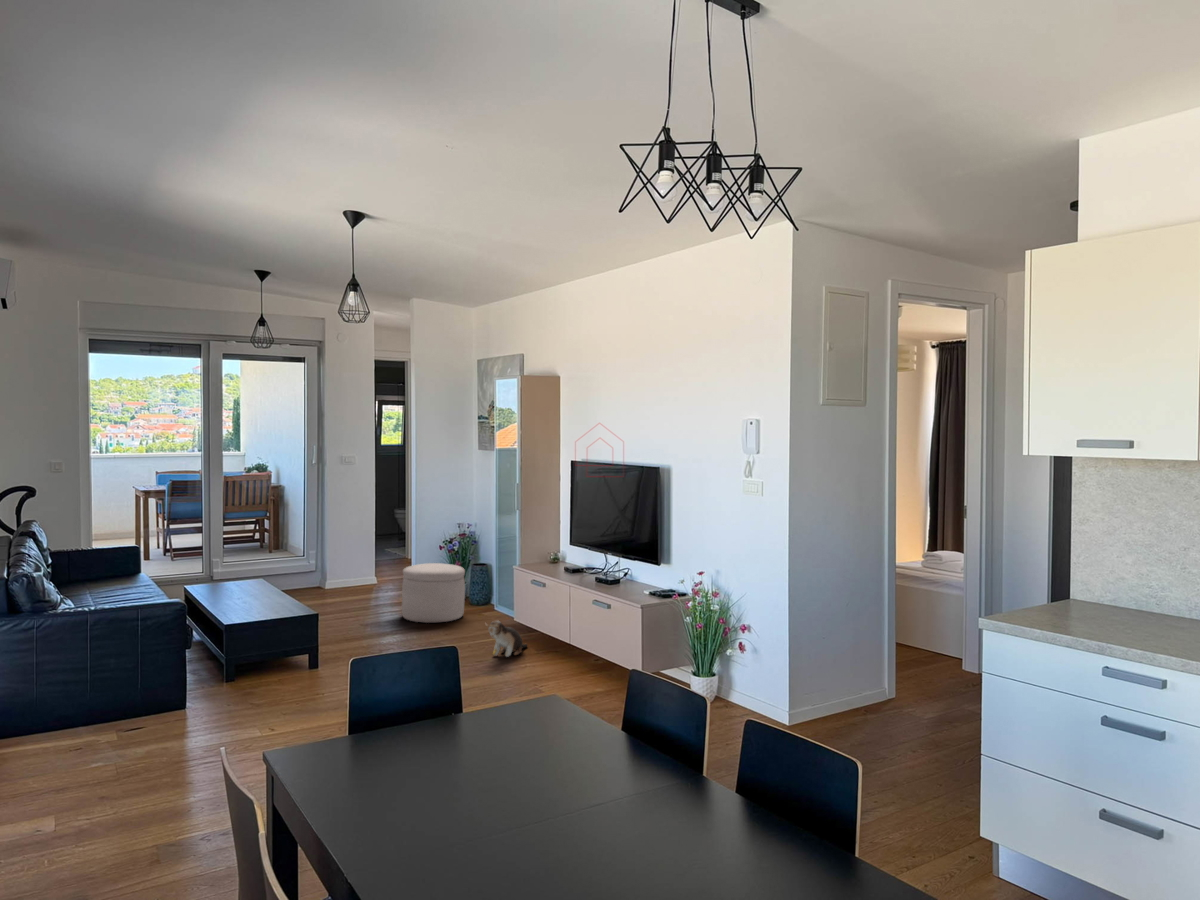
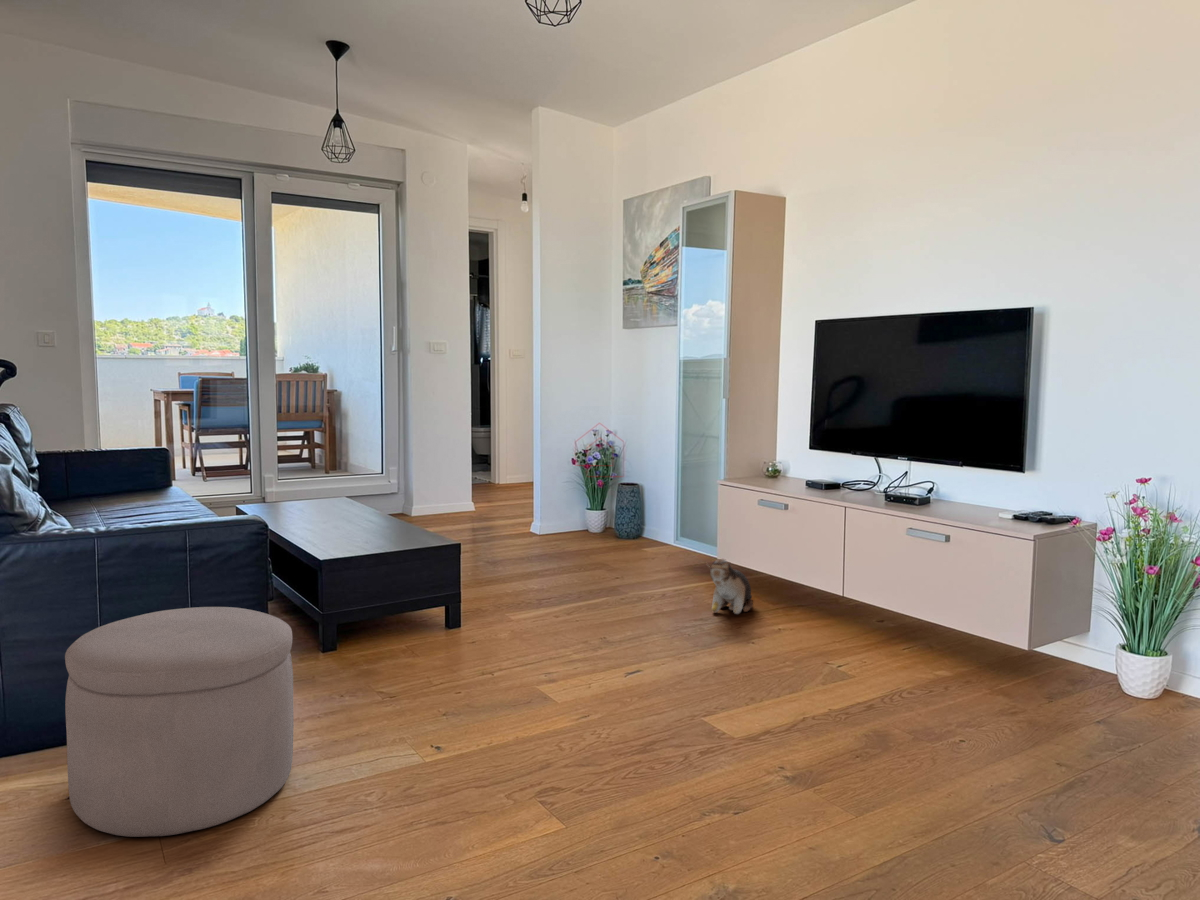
ottoman: present [402,563,465,623] -> present [65,607,294,837]

